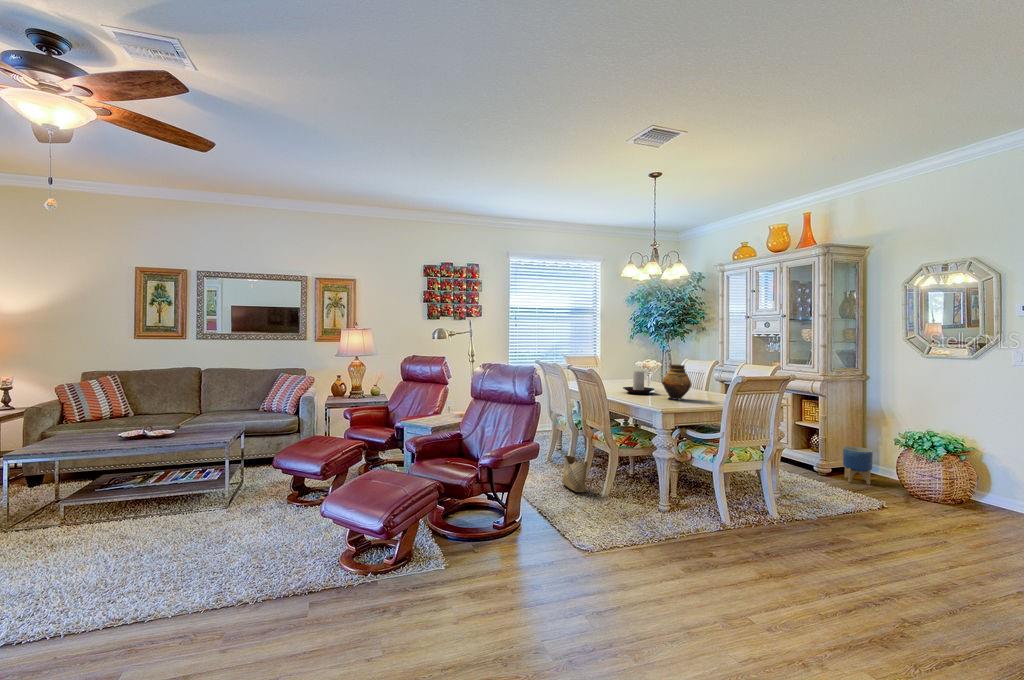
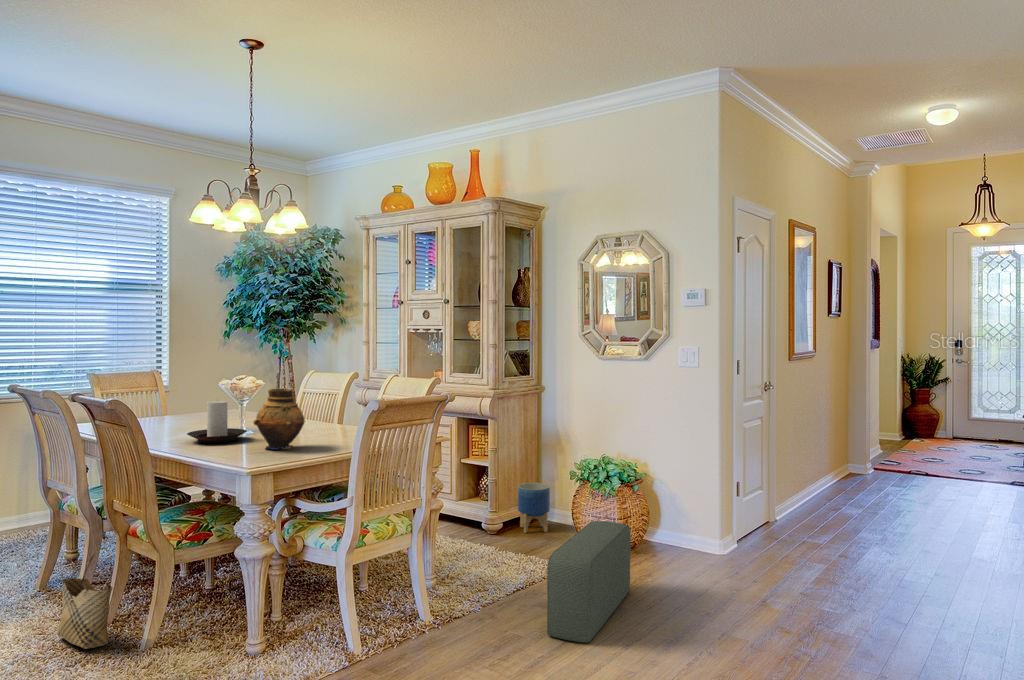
pouf: none [876,478,958,564] -> present [547,521,631,642]

